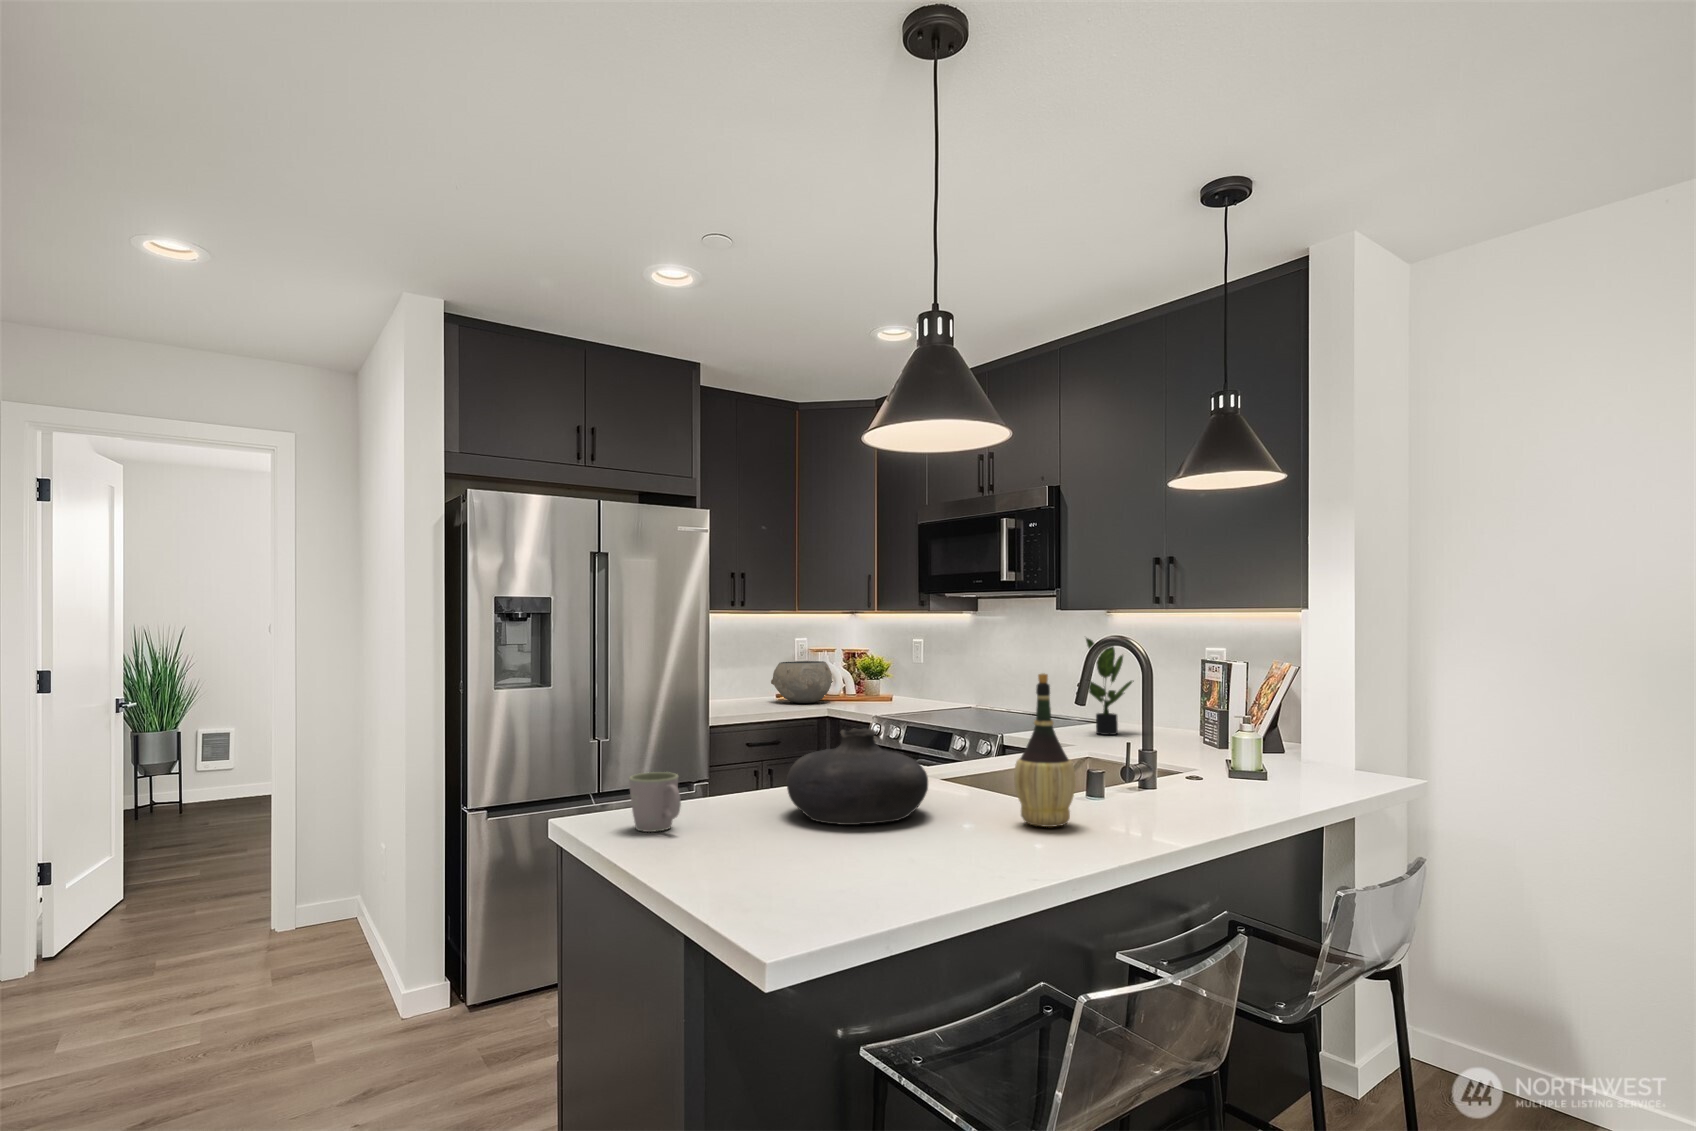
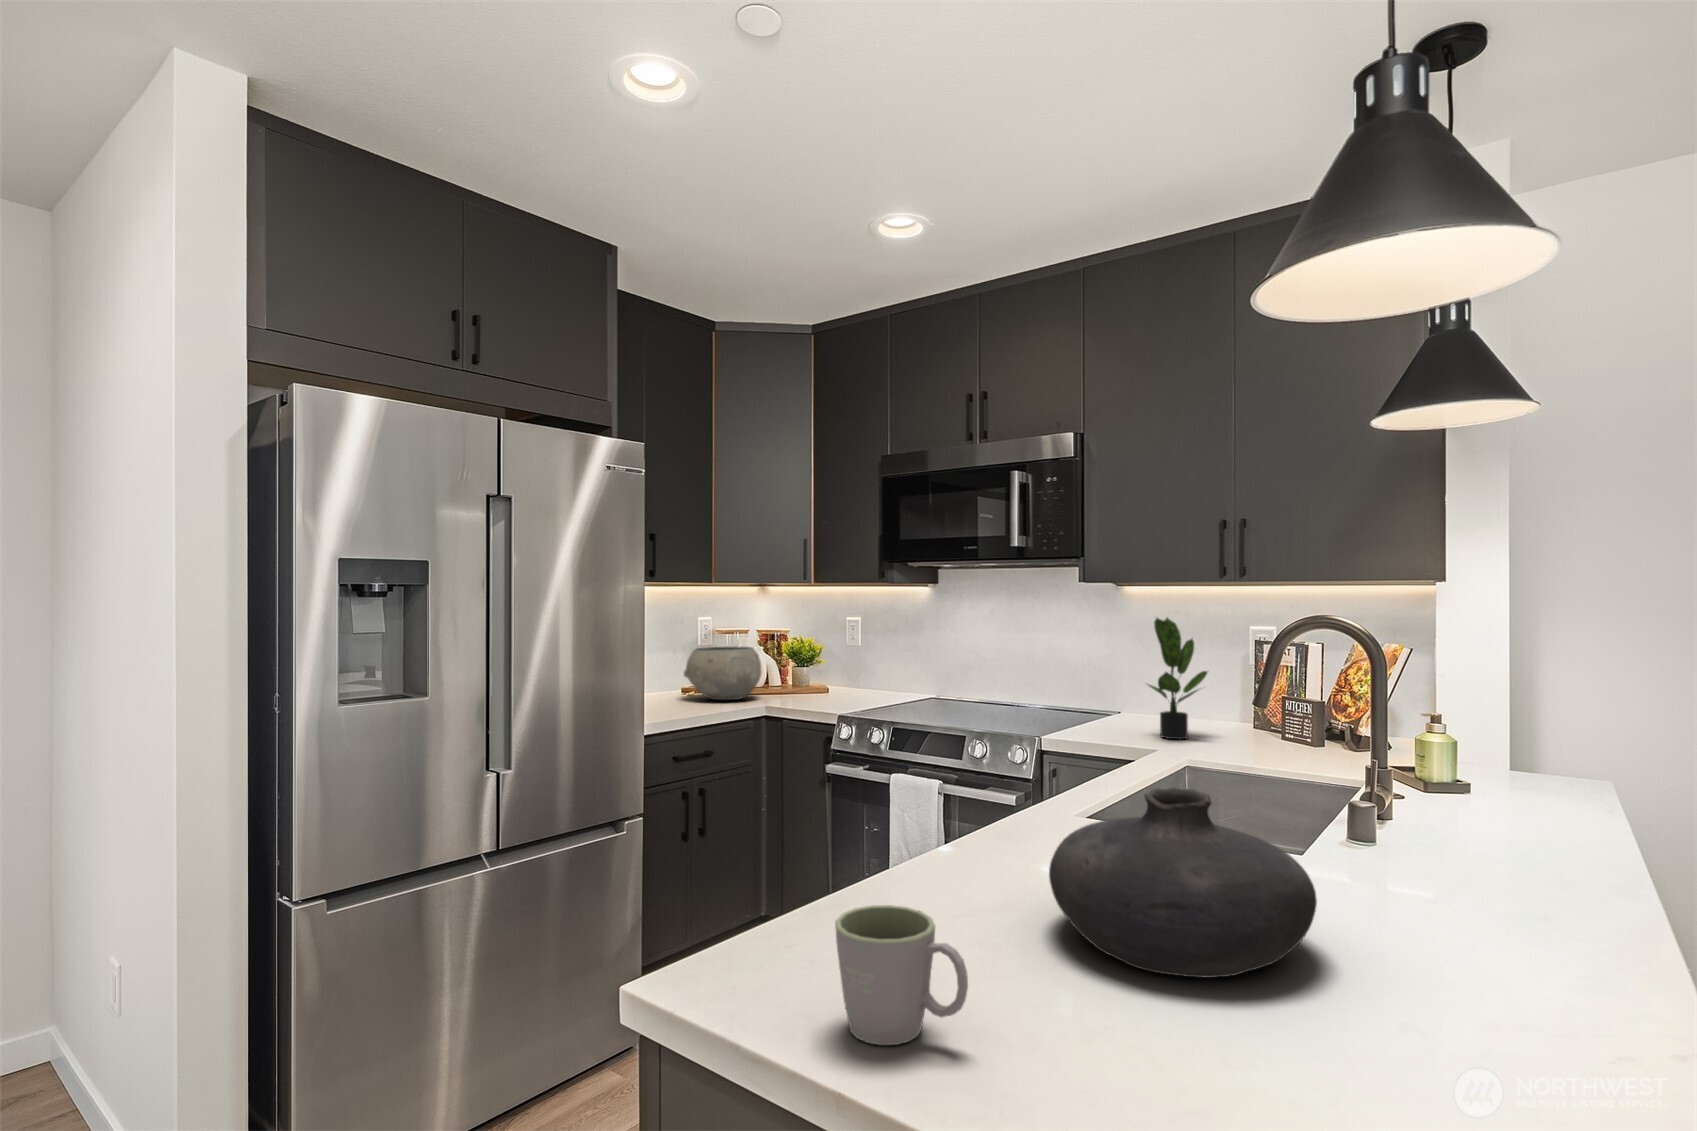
wine bottle: present [1014,673,1075,827] -> none [1441,690,1564,951]

